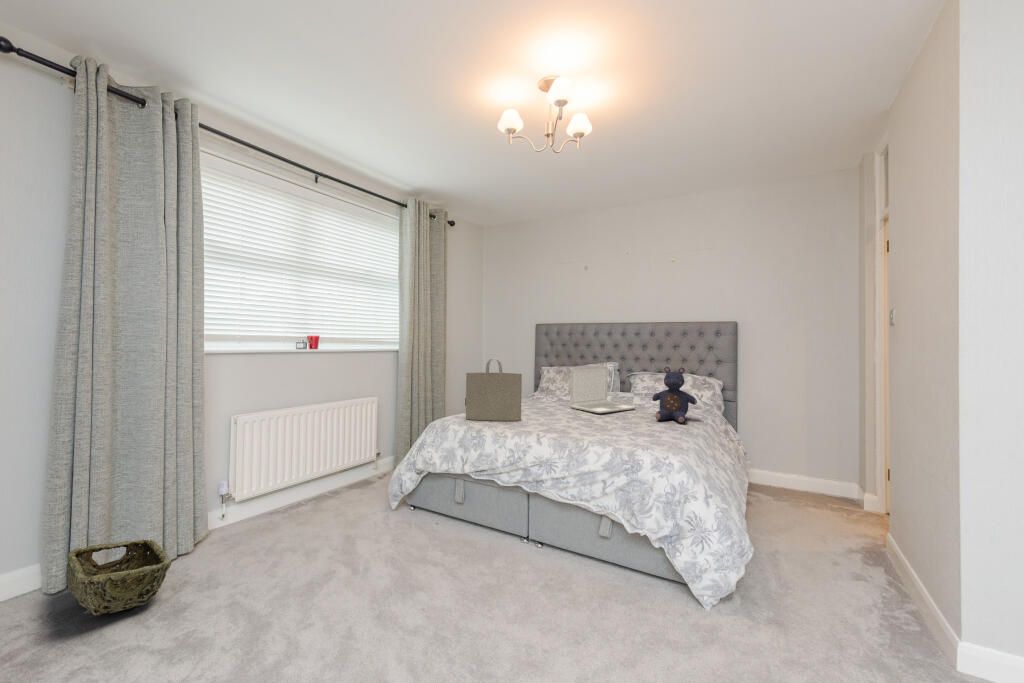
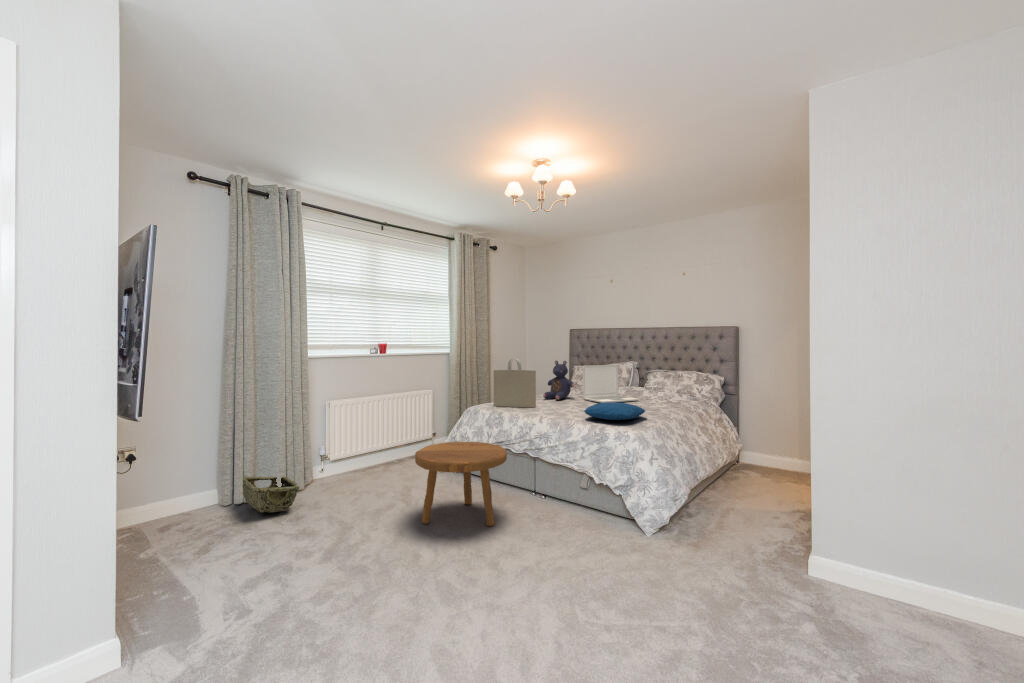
teddy bear: present [652,367,697,423] -> present [543,361,574,400]
pillow: none [596,416,671,441] -> present [584,402,645,420]
footstool: none [368,475,506,614] -> present [415,442,507,526]

